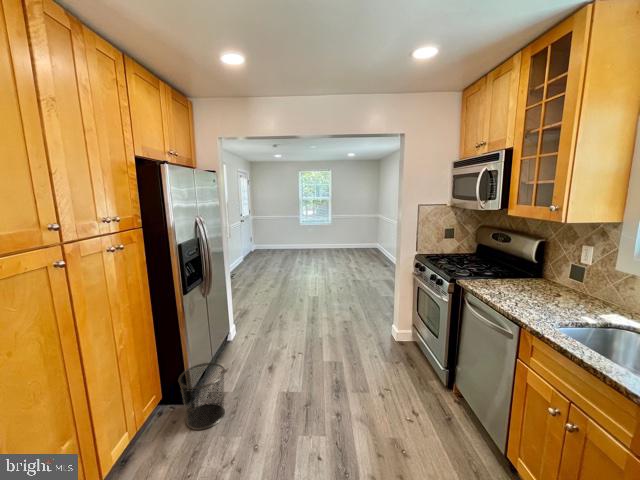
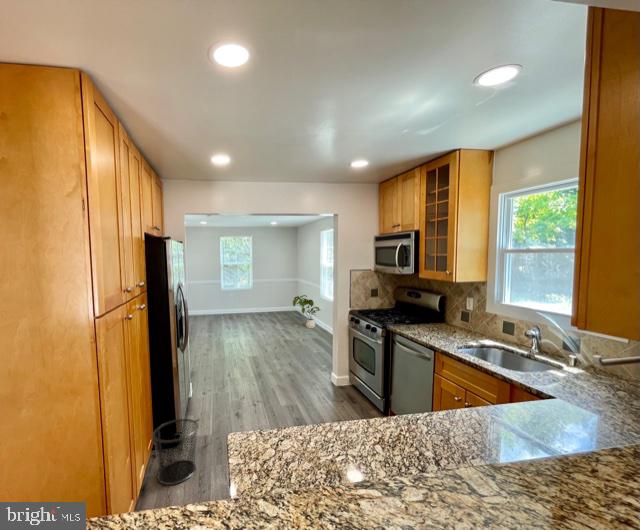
house plant: none [366,232,399,268] -> present [293,295,320,328]

